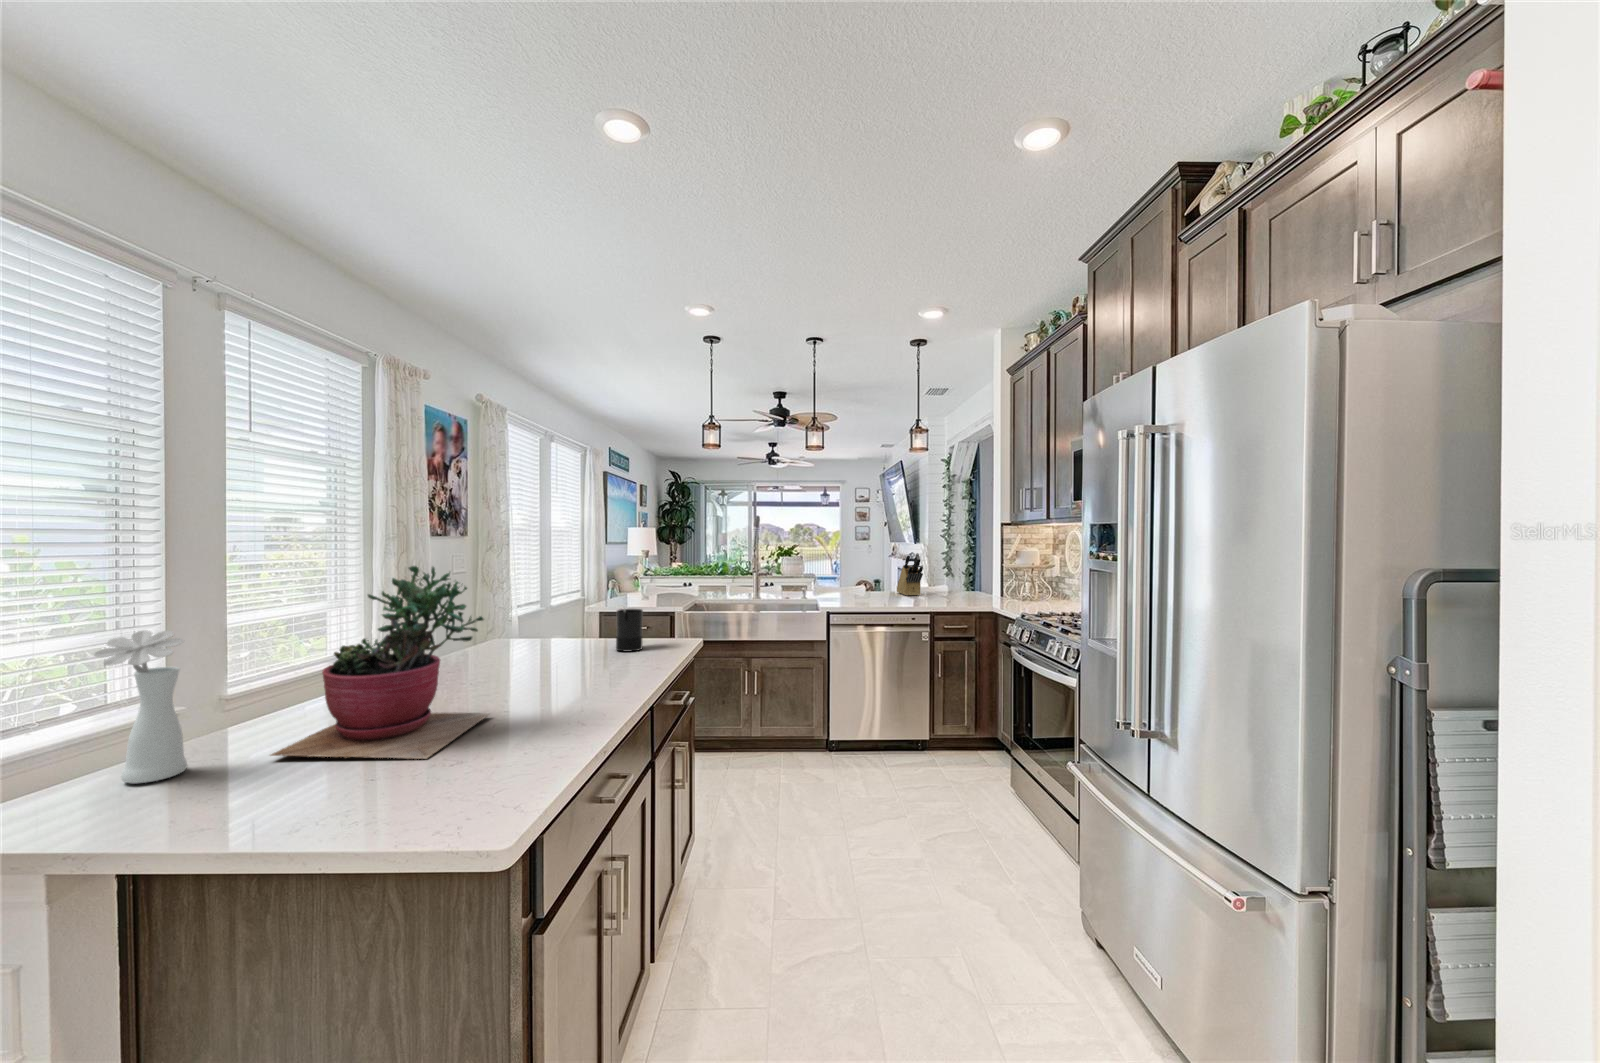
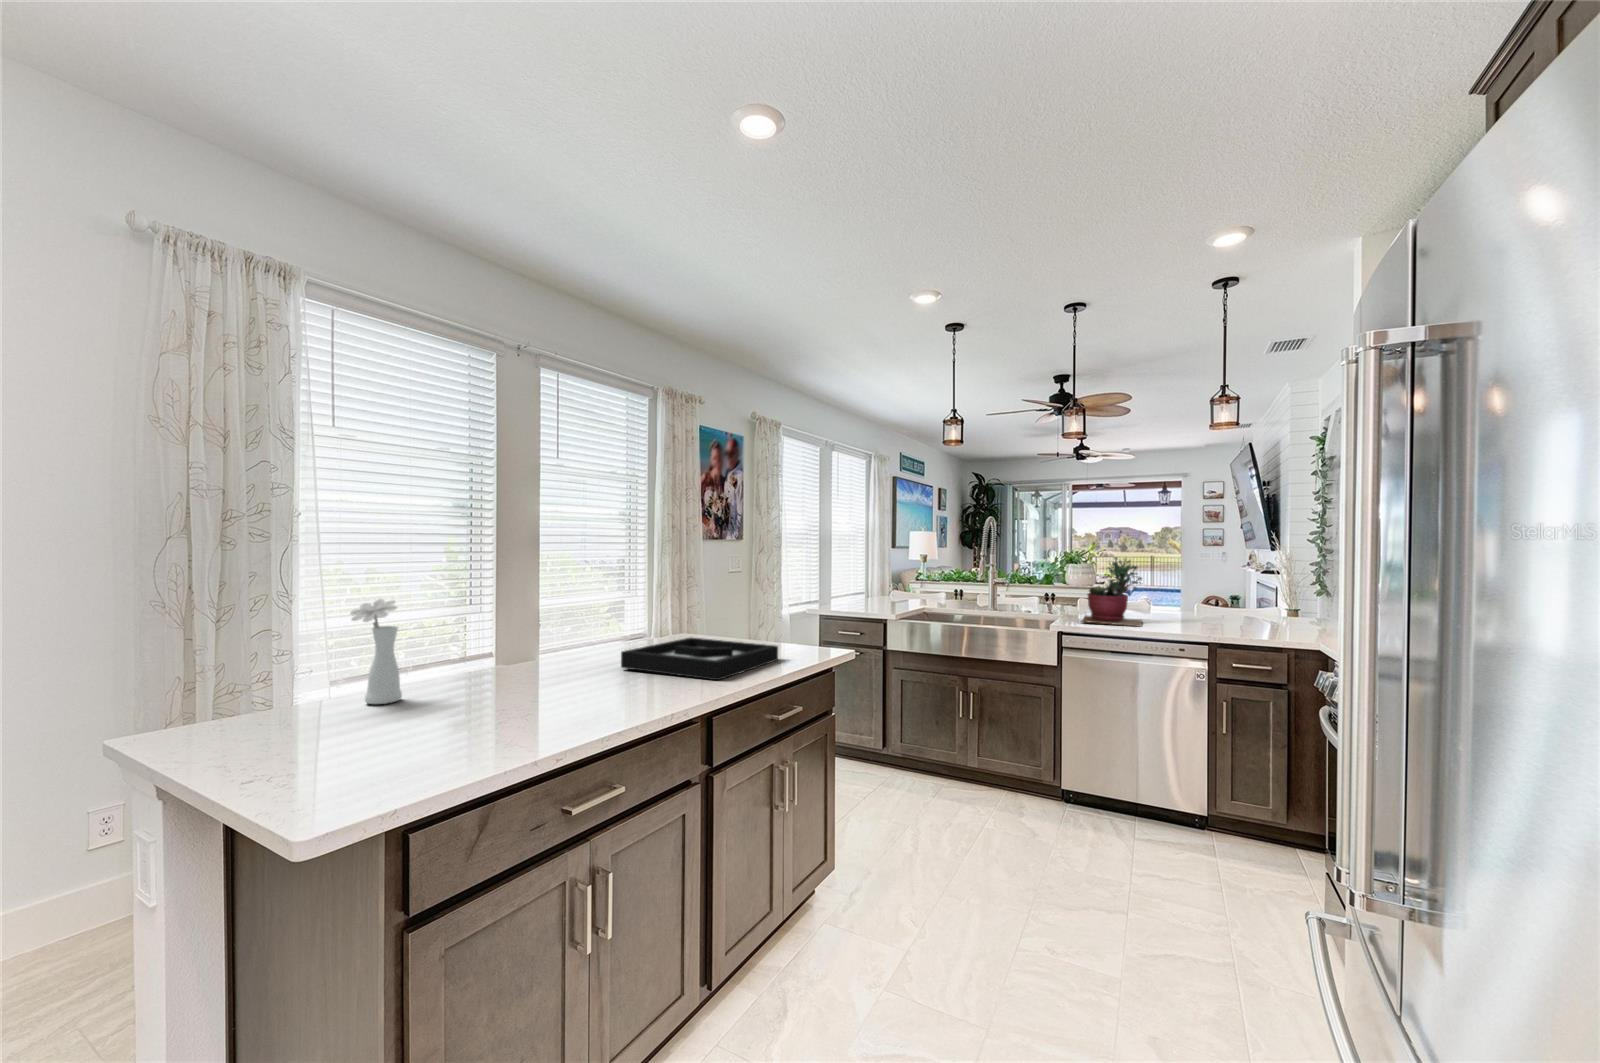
knife block: present [897,553,923,596] -> none [1215,564,1247,622]
succulent plant: present [271,566,489,759] -> present [1082,557,1142,627]
candle: present [616,608,643,652] -> none [776,607,802,653]
decorative tray: none [469,644,632,687] -> present [621,638,778,680]

